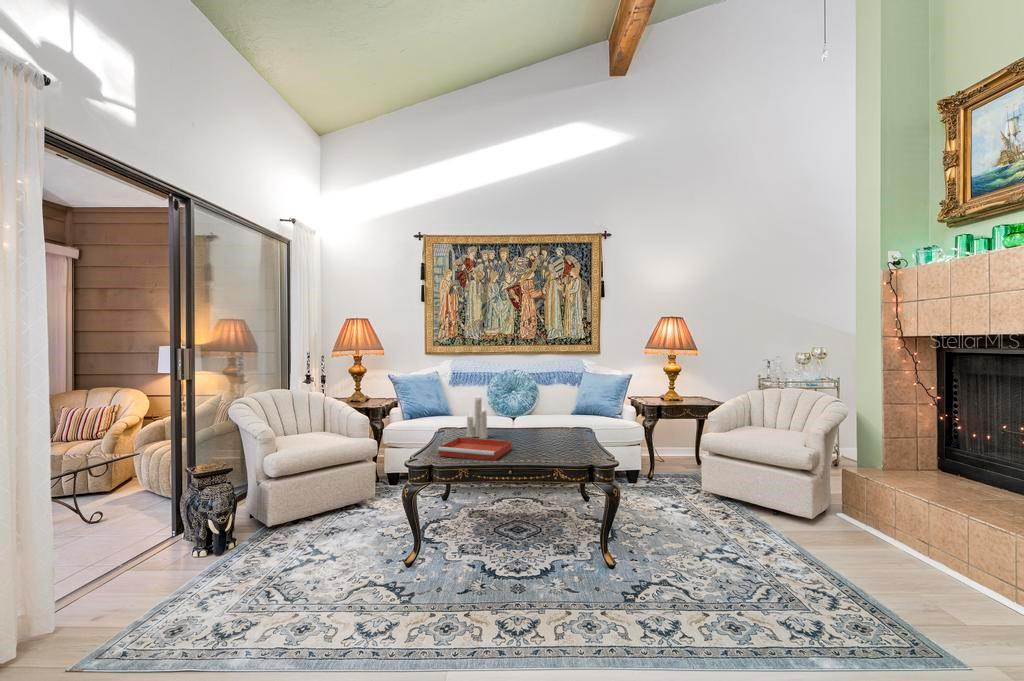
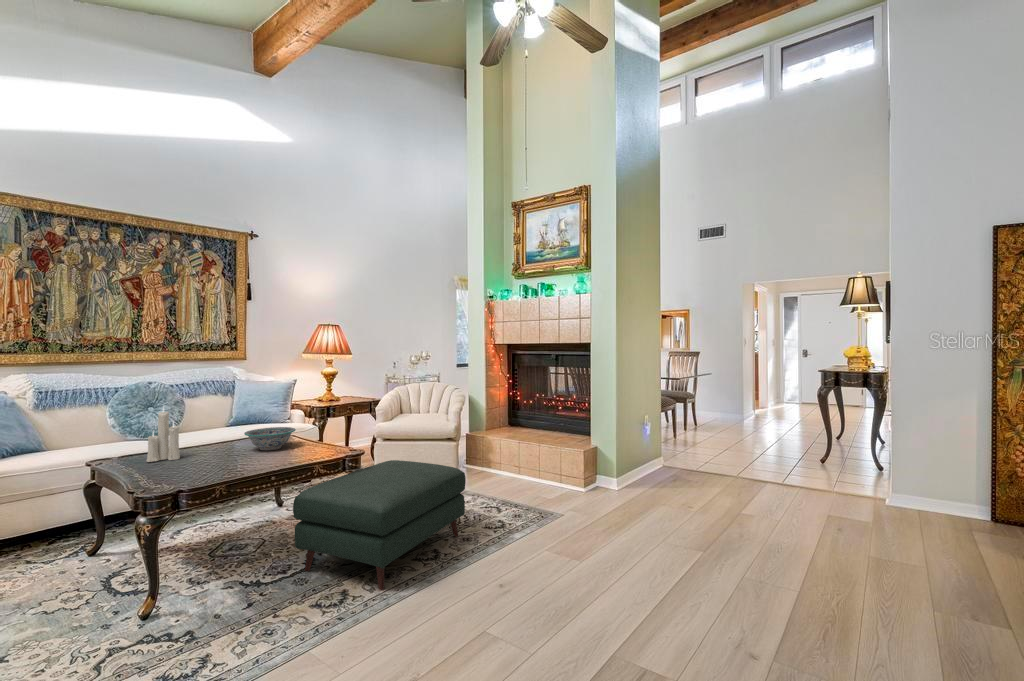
decorative bowl: none [529,423,574,446] -> present [244,427,296,451]
tray: present [438,437,511,461] -> none [153,451,237,482]
ottoman: none [530,485,744,645] -> present [293,460,466,590]

